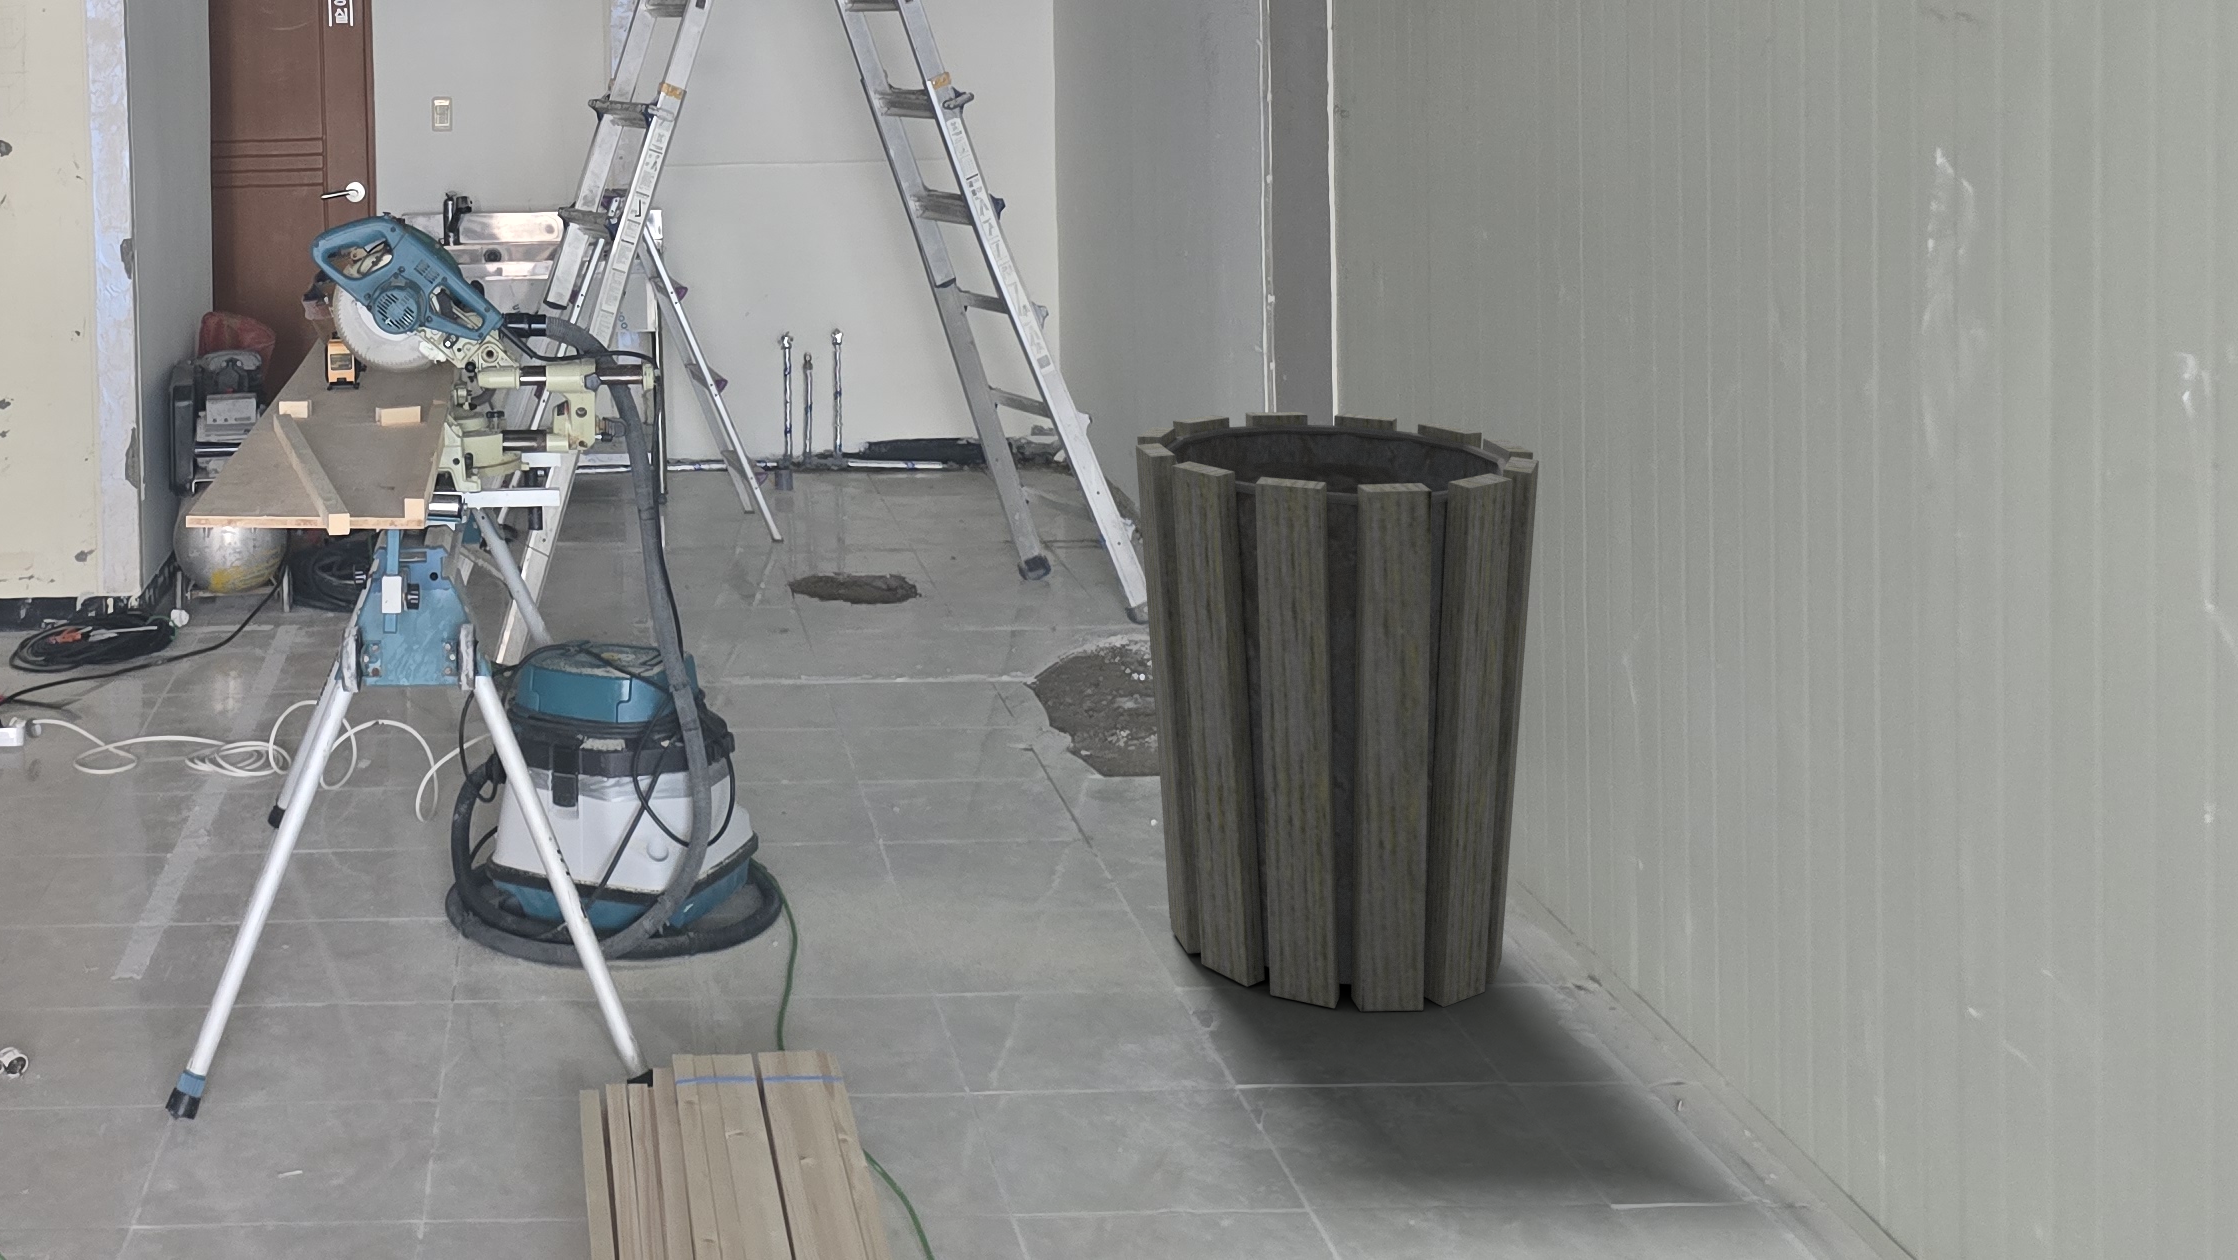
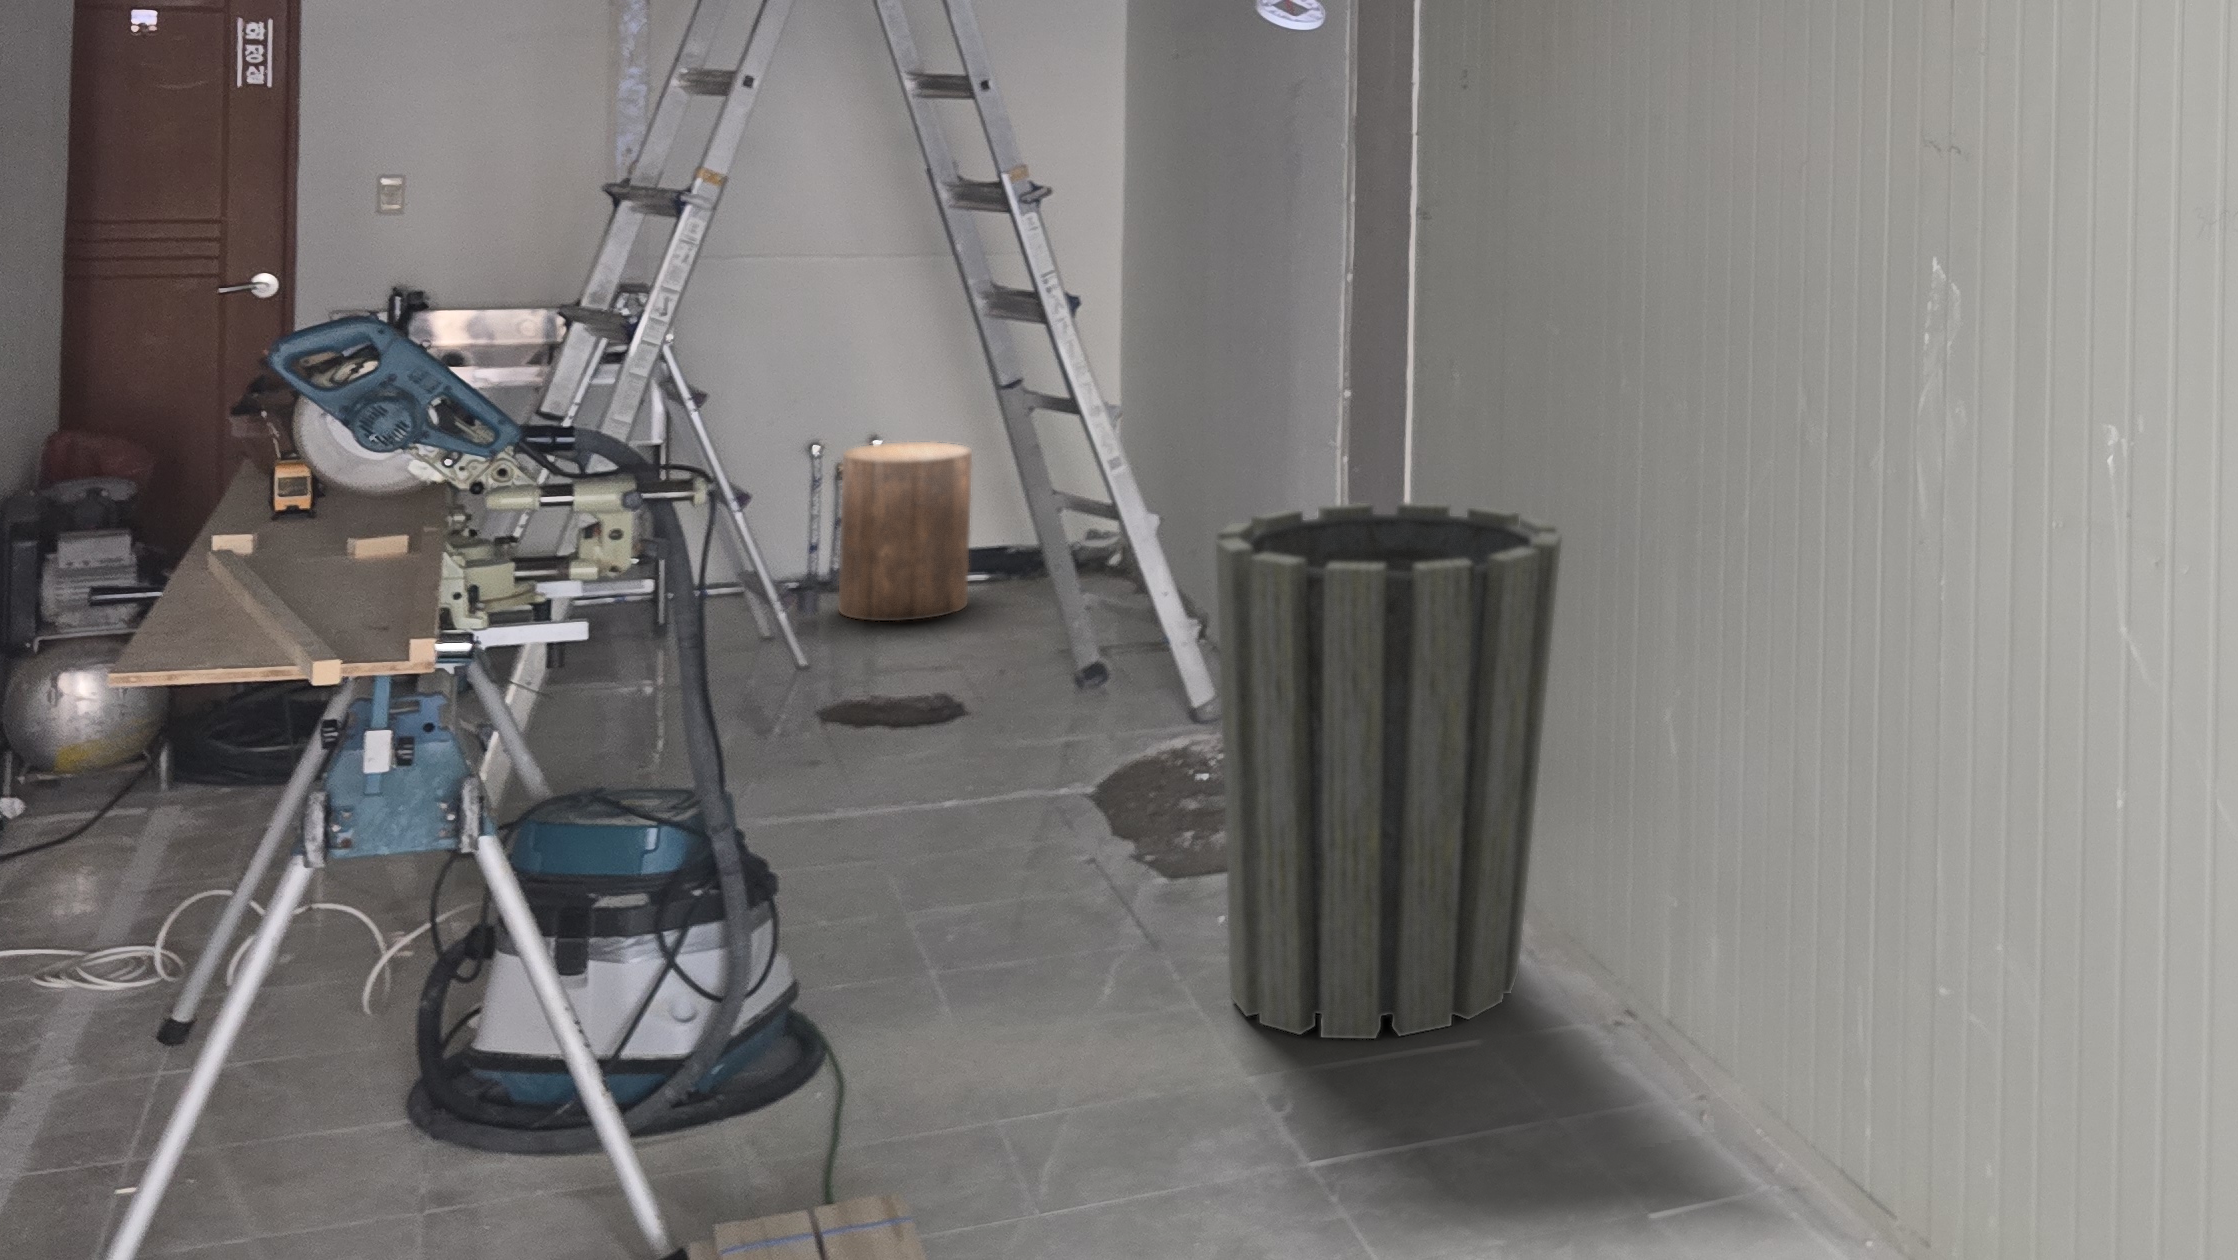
stool: none [809,332,920,494] -> present [839,442,972,621]

